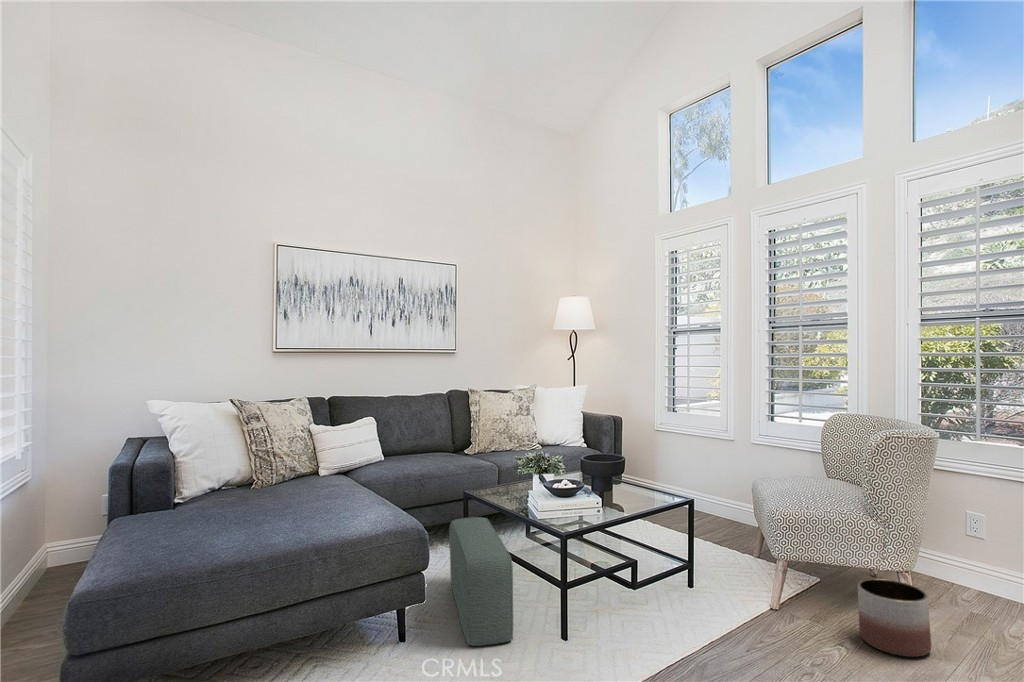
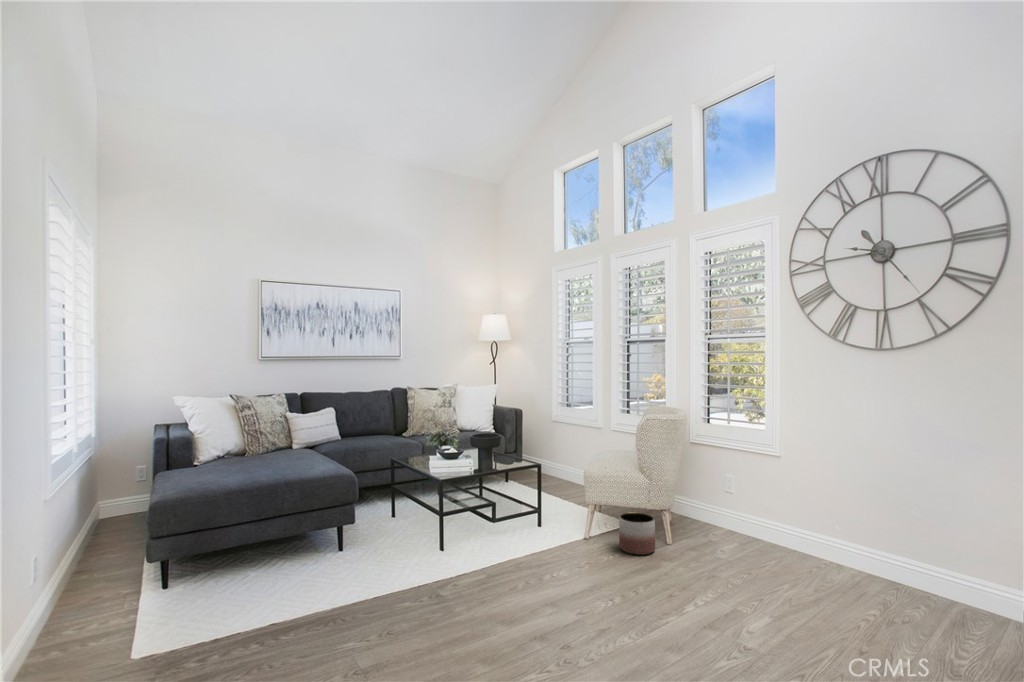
pouf: present [449,517,513,646] -> none [379,477,412,551]

